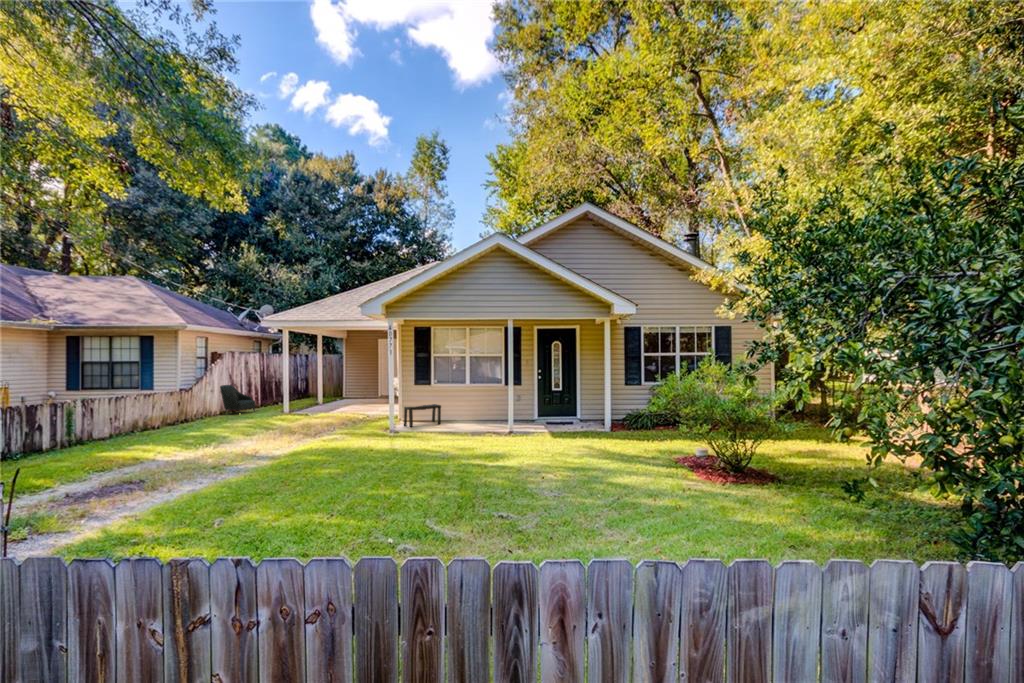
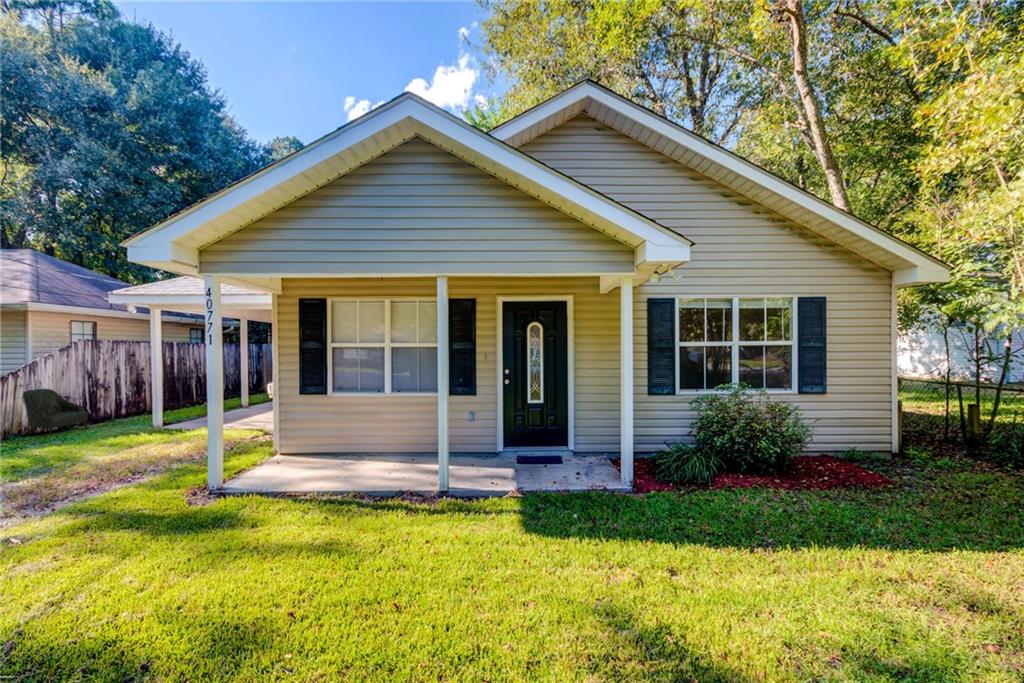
bench: present [404,404,441,427] -> none [273,426,339,471]

